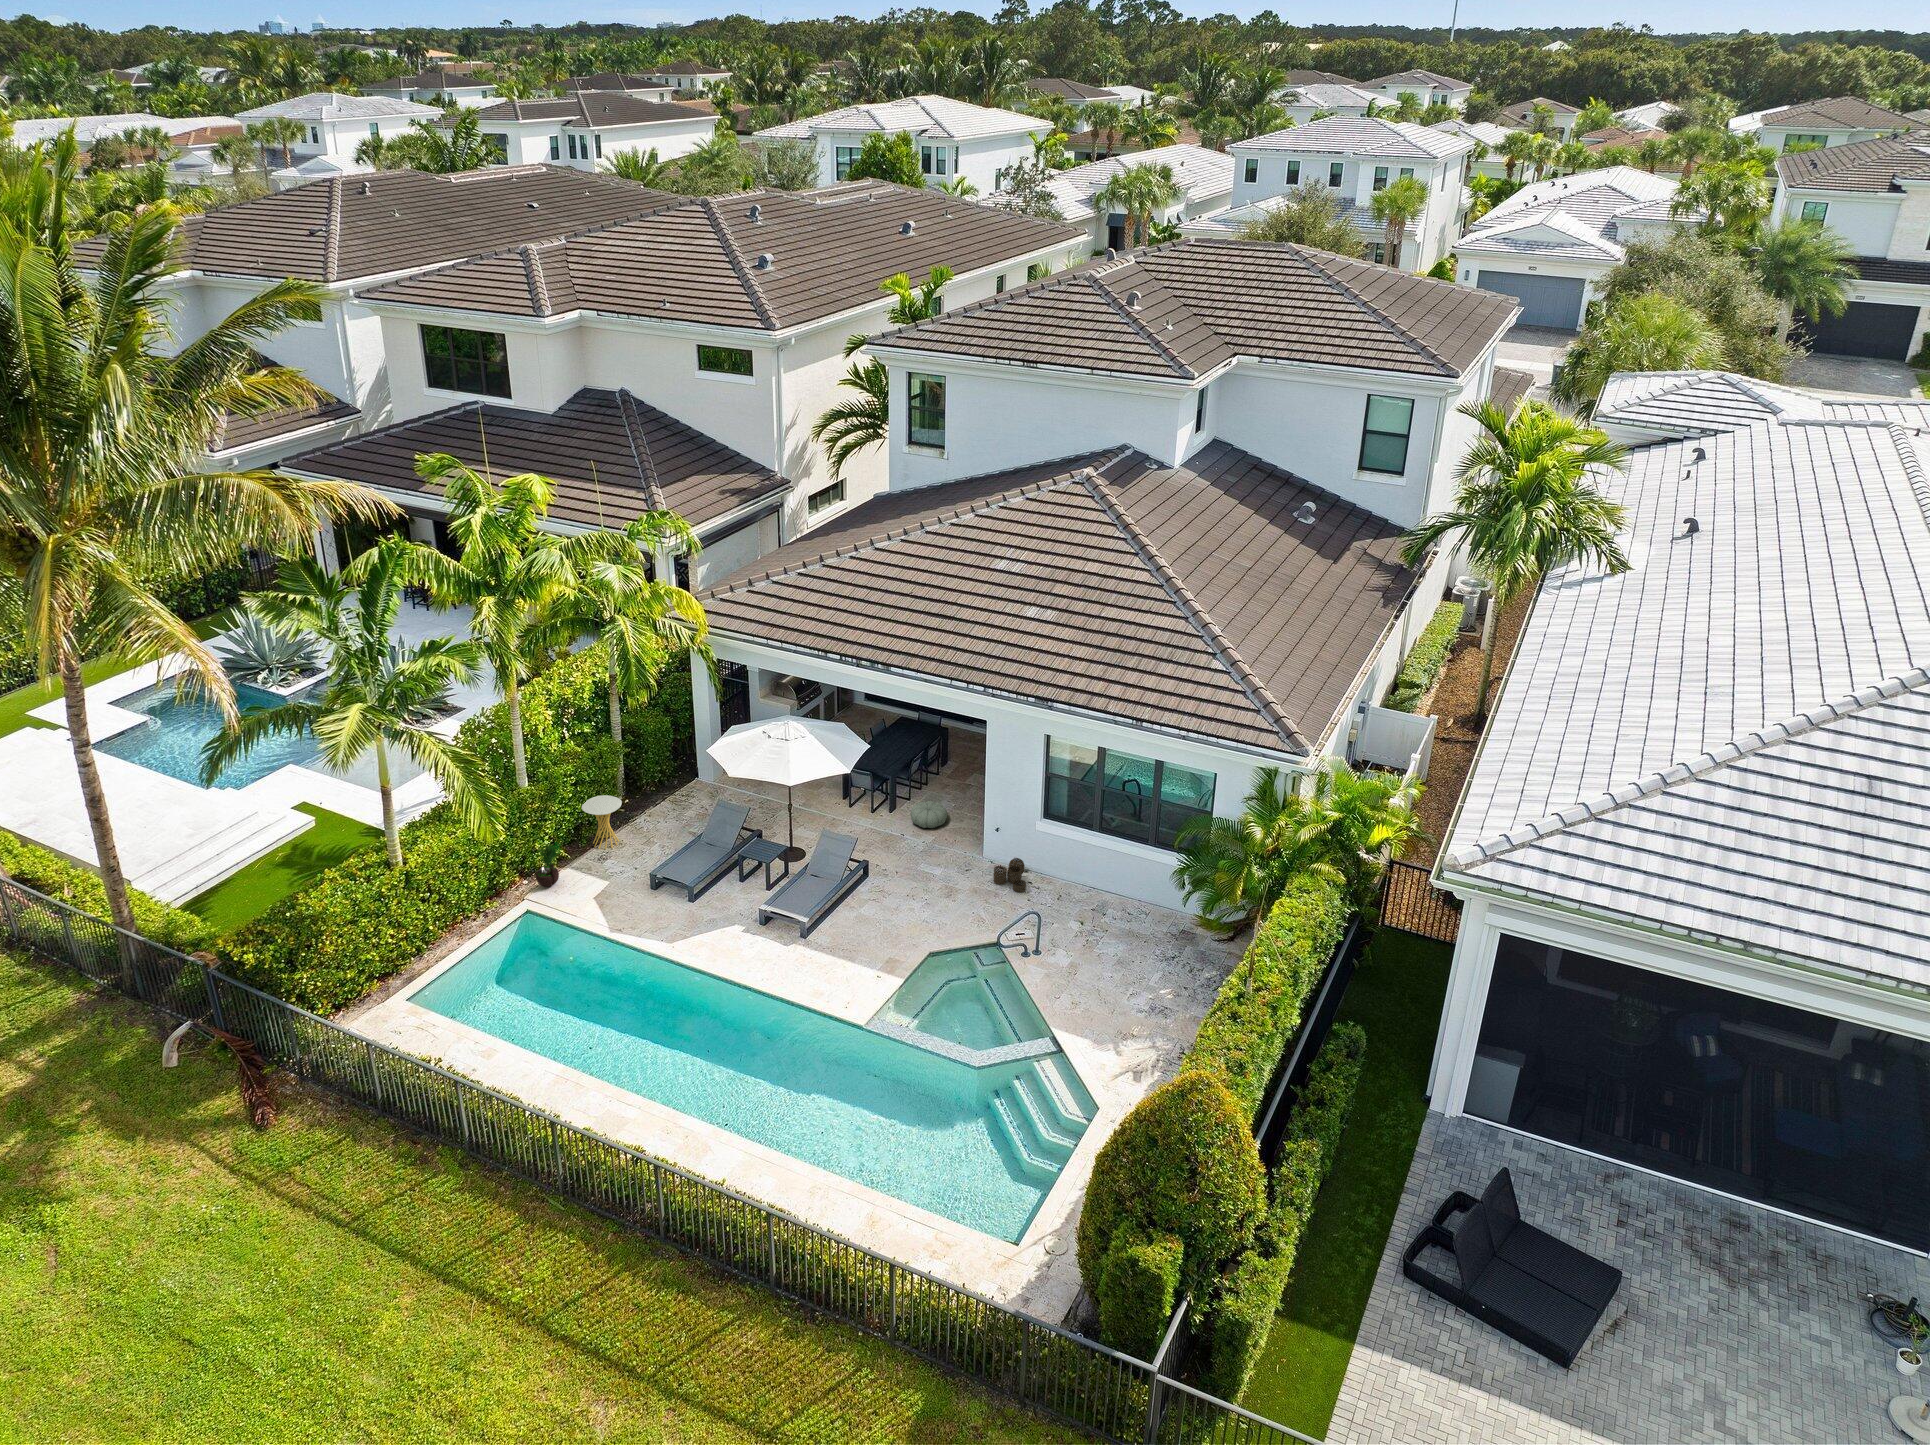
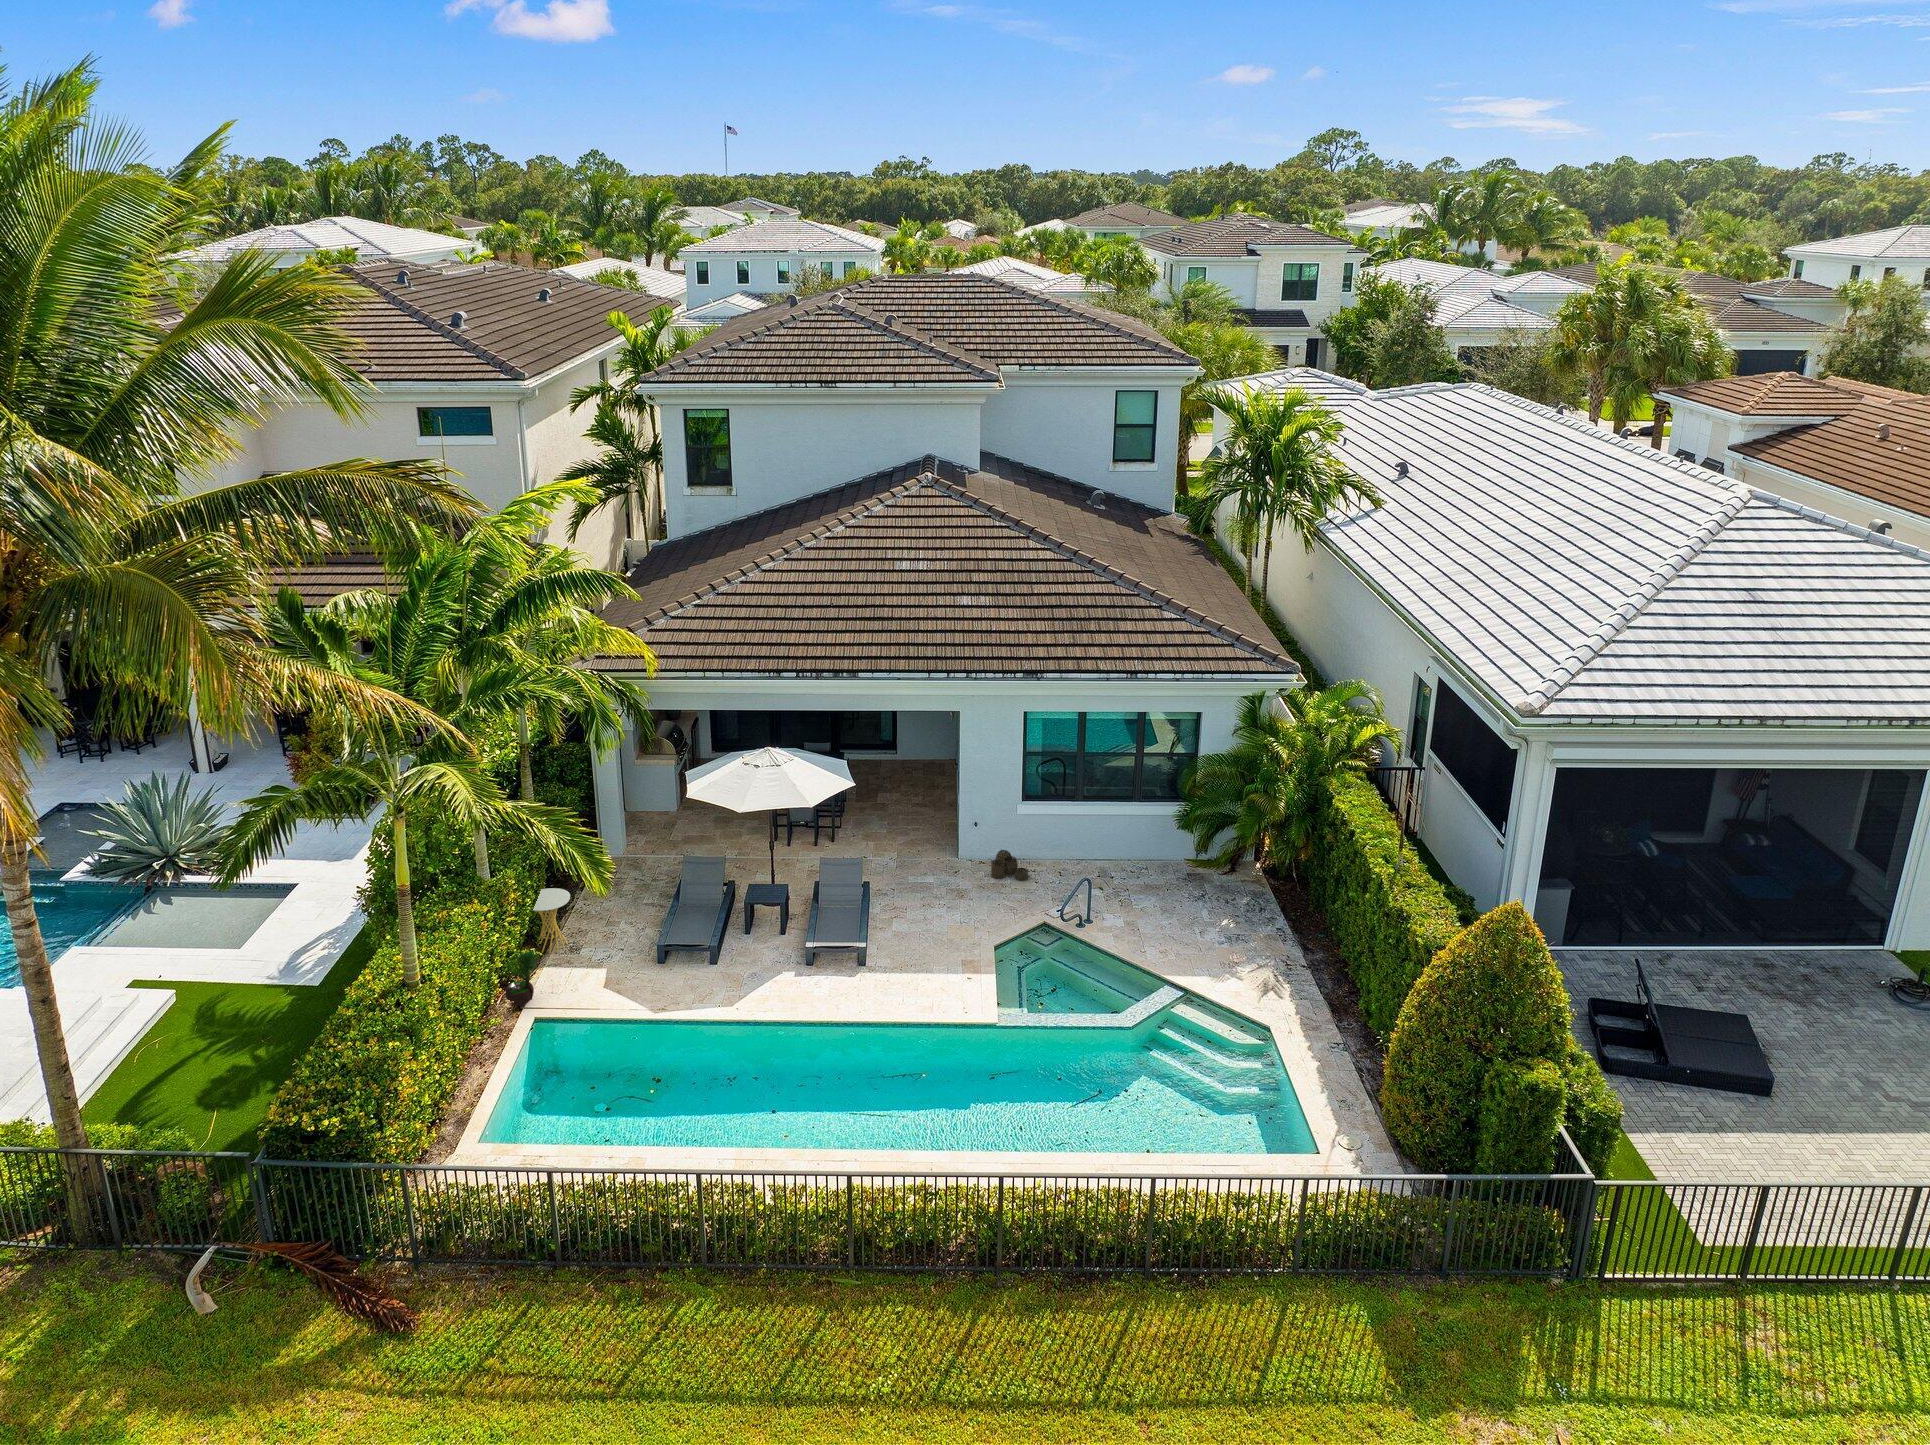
pouf: present [911,801,947,828] -> none [862,822,901,848]

